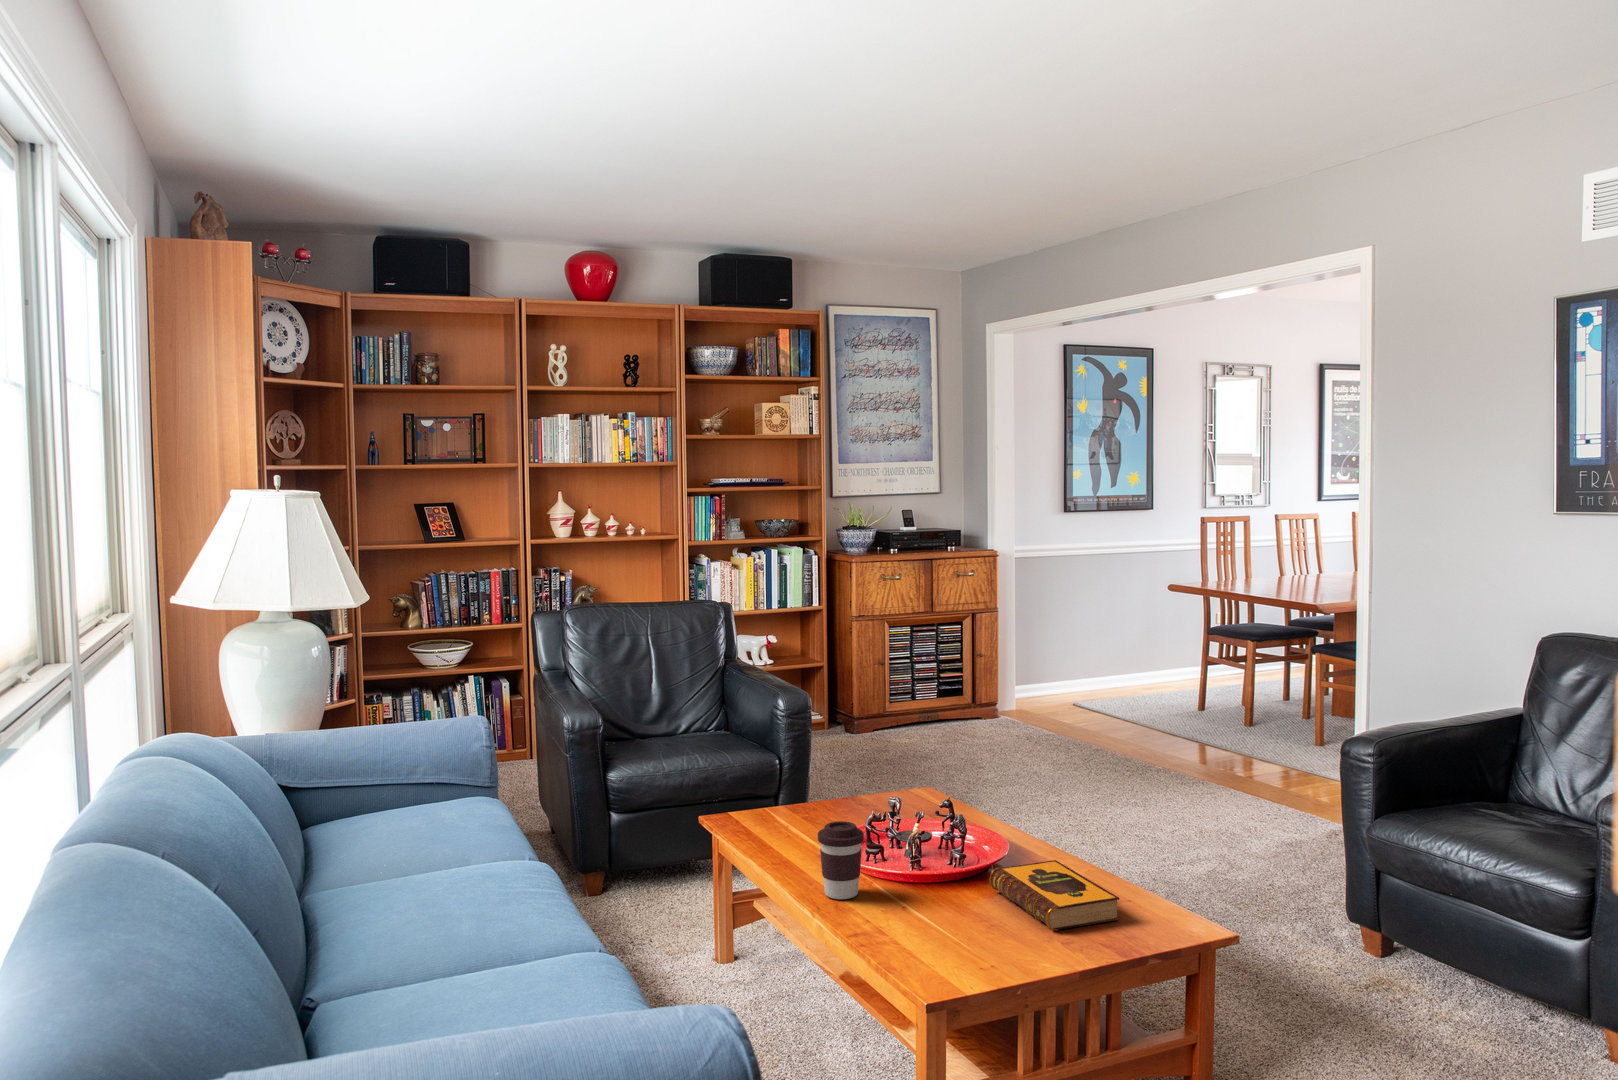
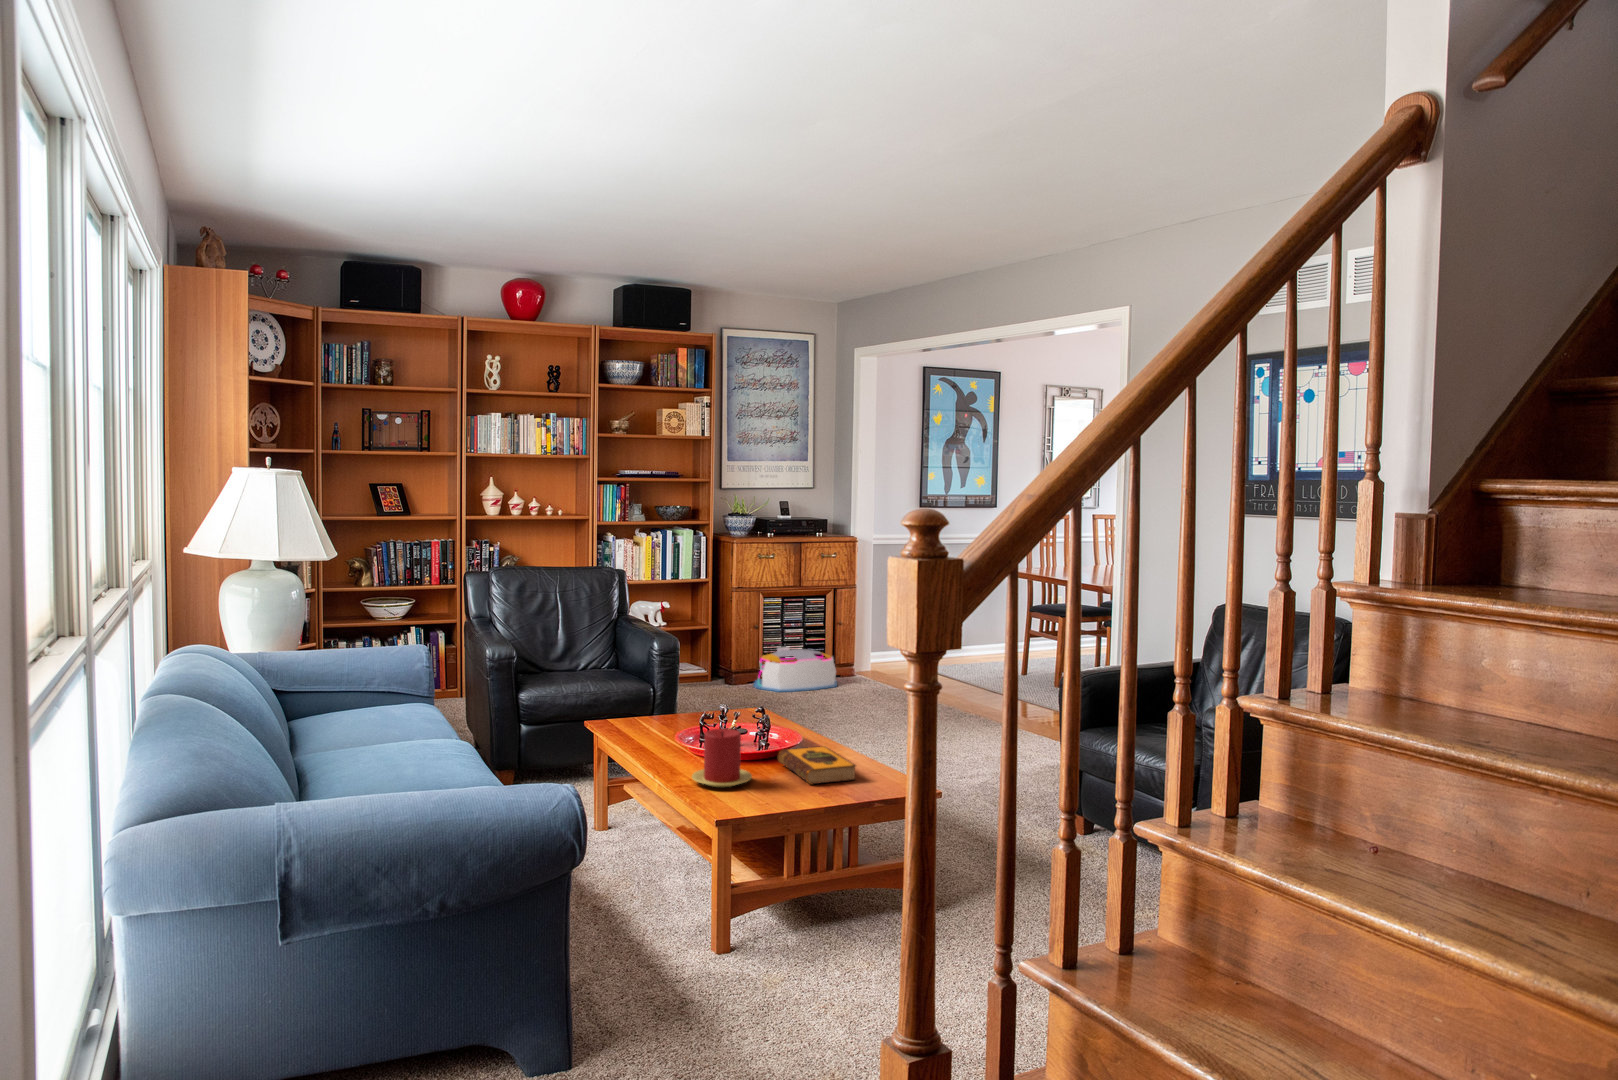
storage bin: none [881,686,983,744] -> present [754,647,837,692]
coffee cup: present [818,821,864,899] -> none [662,716,693,768]
candle: none [872,844,963,938] -> present [692,729,752,787]

